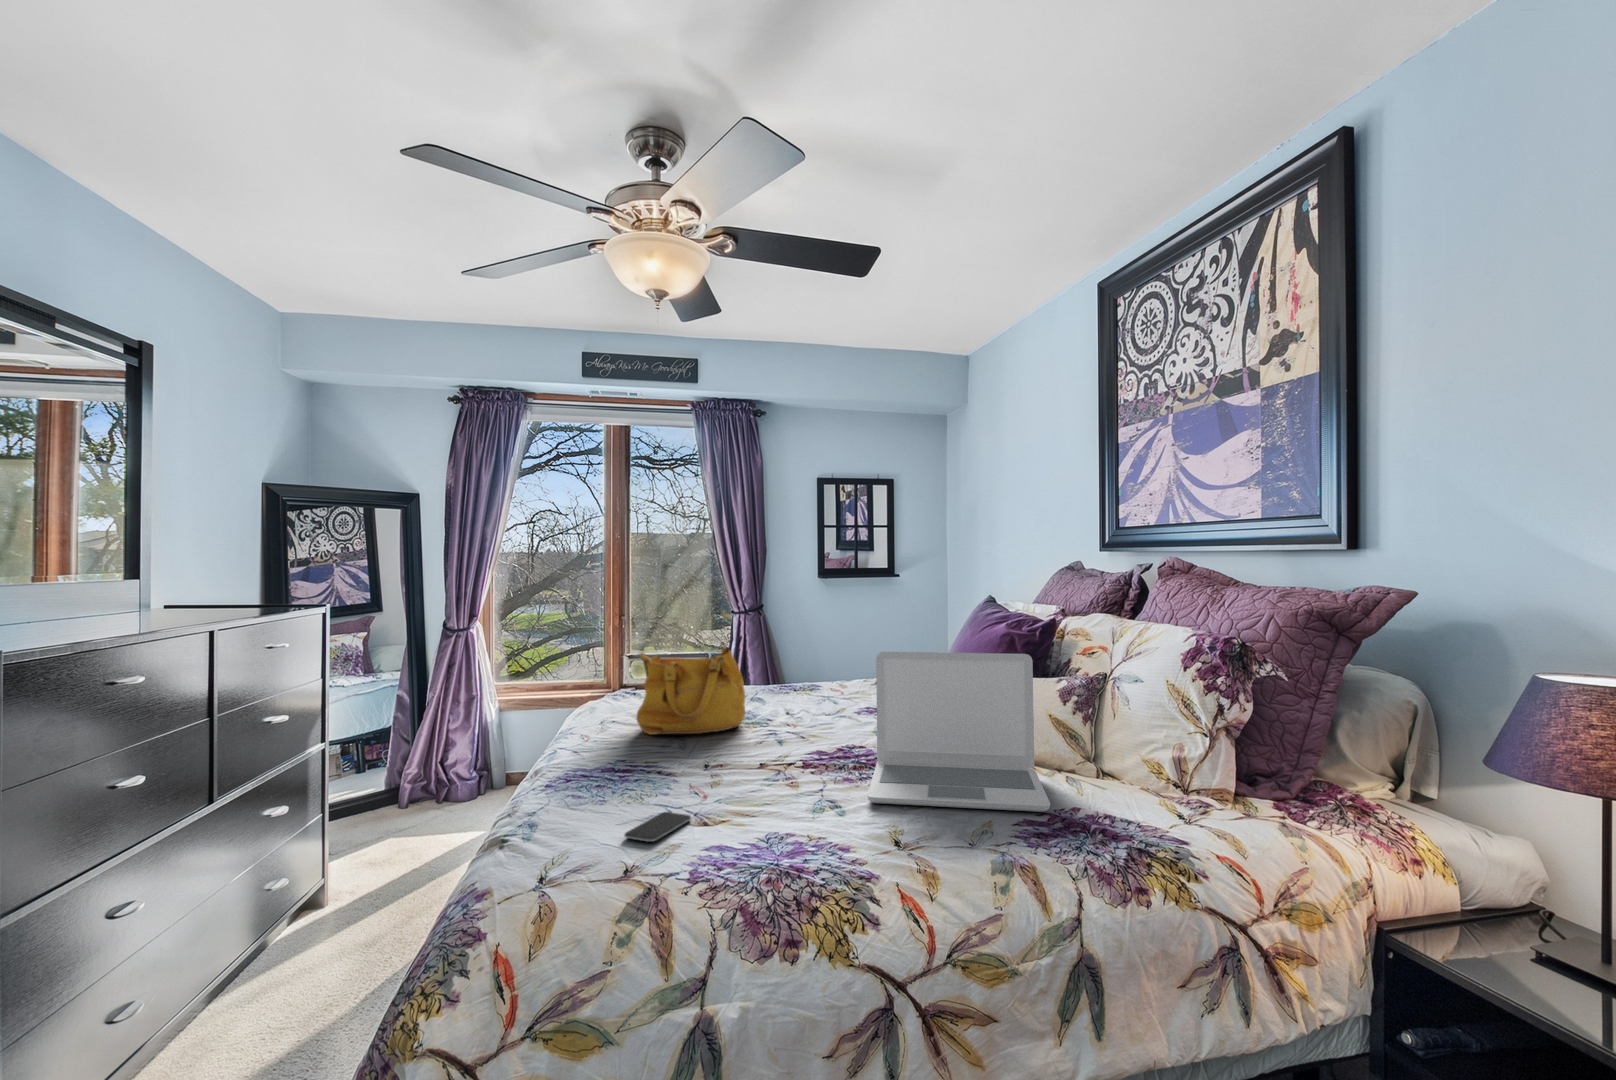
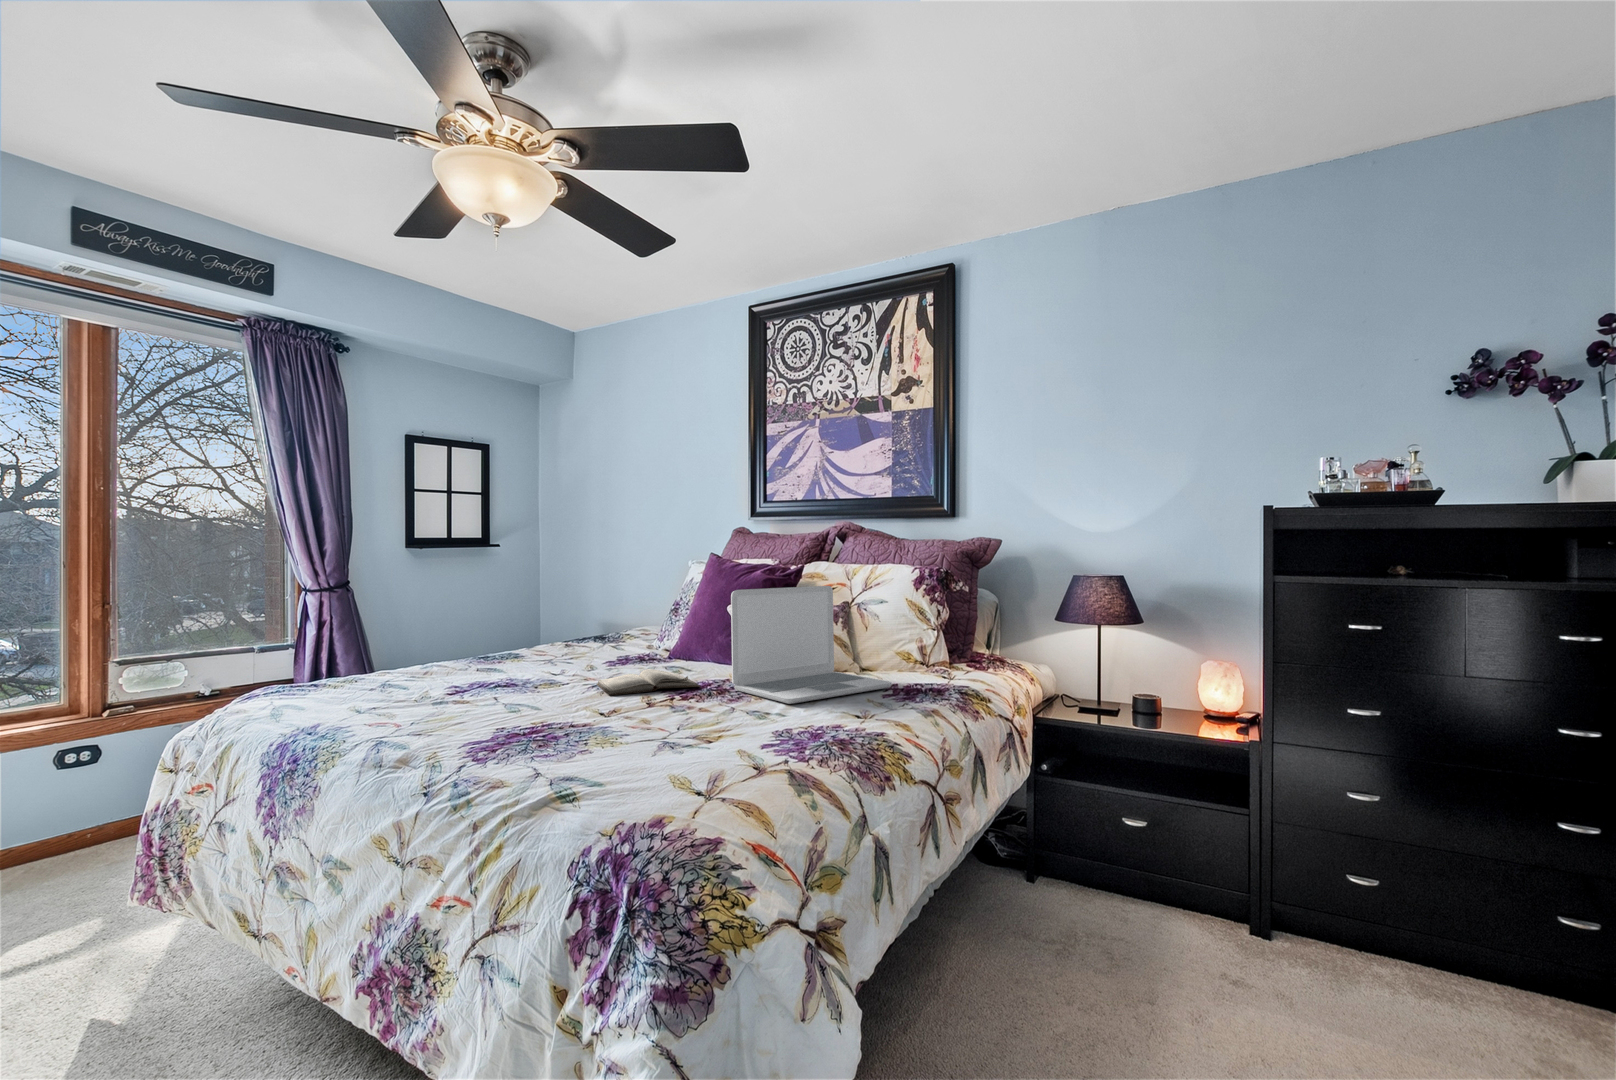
handbag: present [637,644,745,735] -> none [416,603,543,709]
diary: none [770,724,883,755] -> present [597,669,700,695]
smartphone: present [624,812,691,842] -> none [670,734,721,756]

